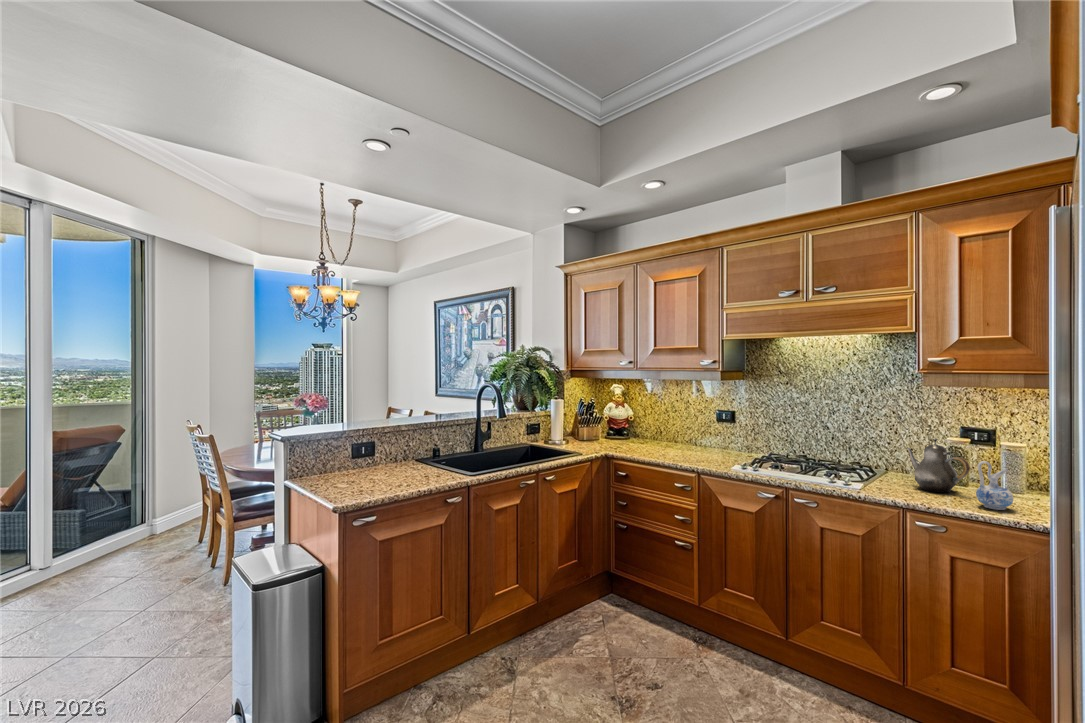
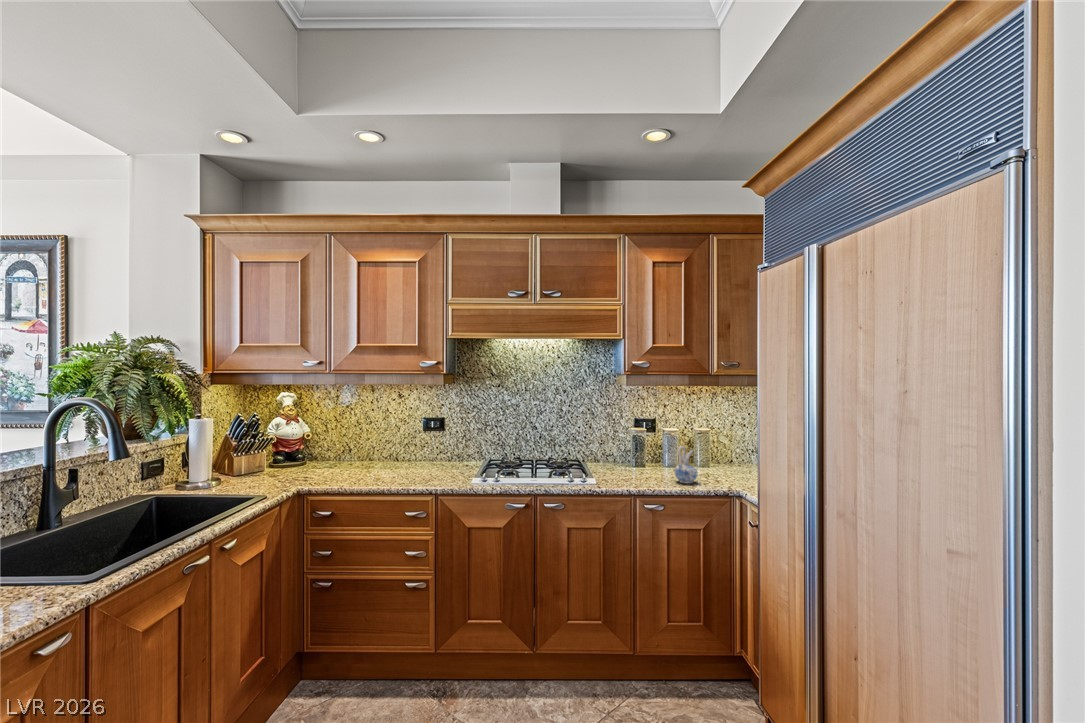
teapot: present [907,438,970,493] -> none [613,430,662,476]

